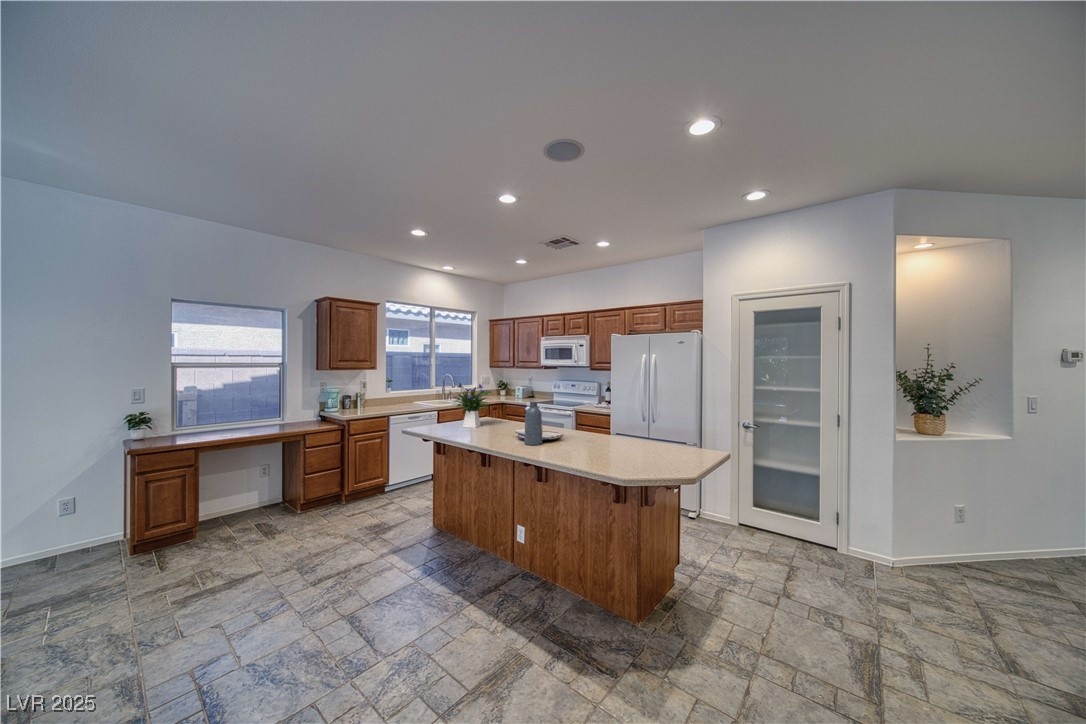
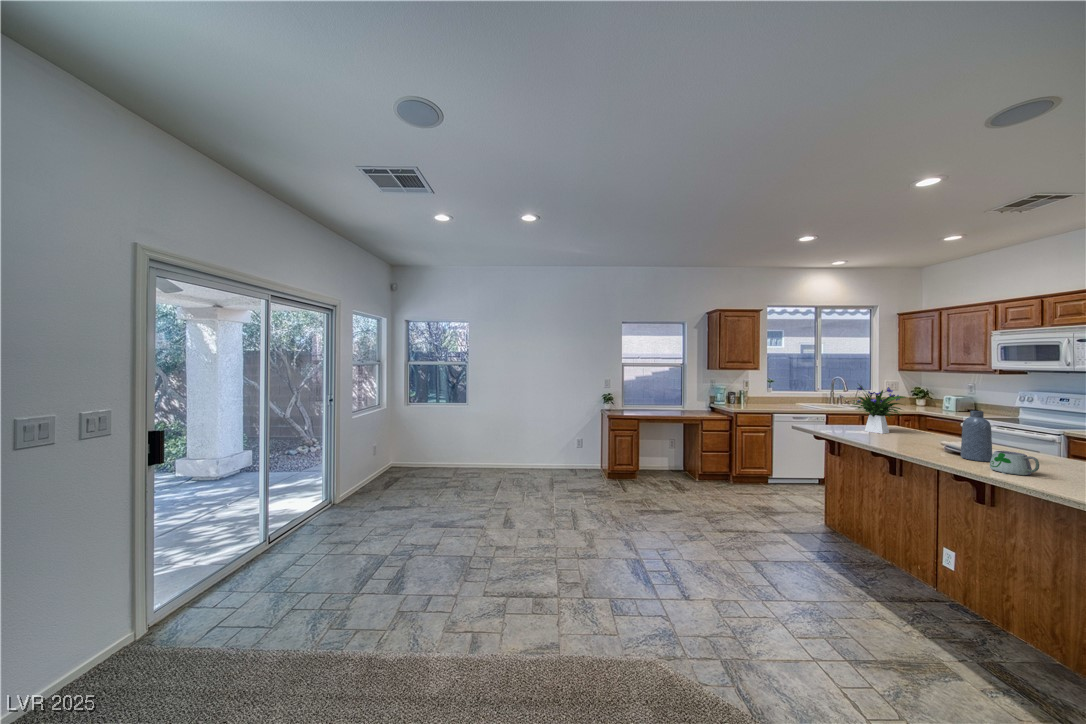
mug: none [541,435,567,456] -> present [990,451,1039,475]

